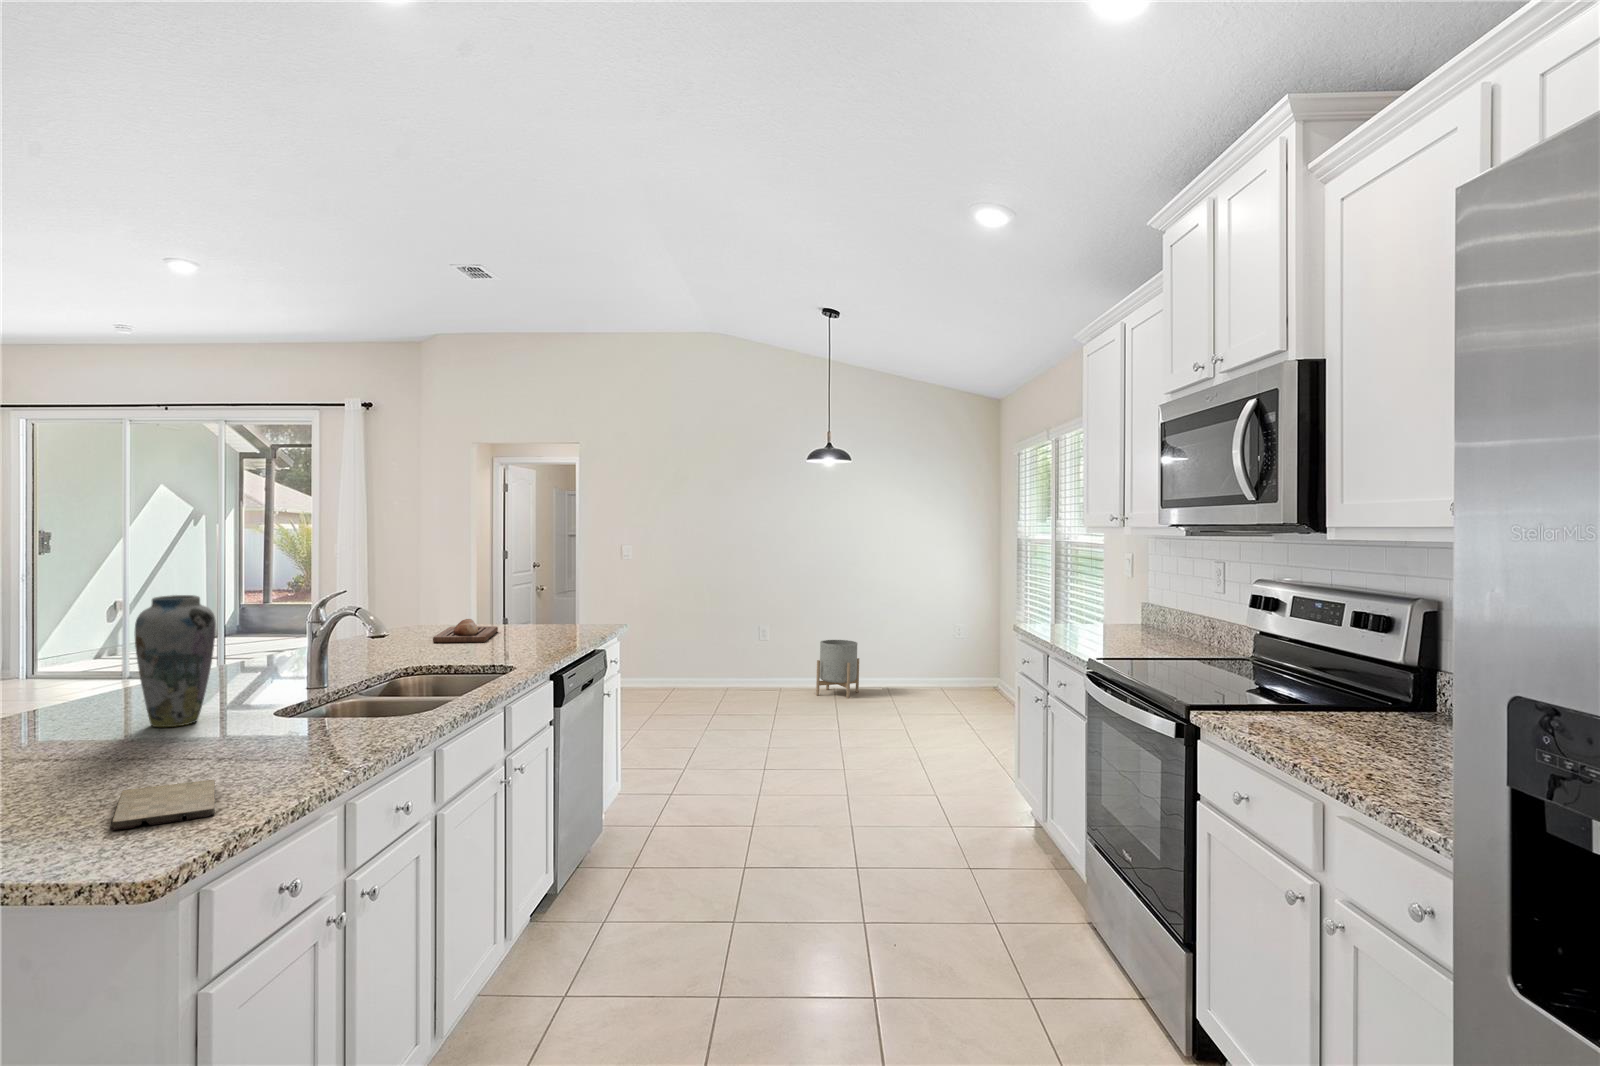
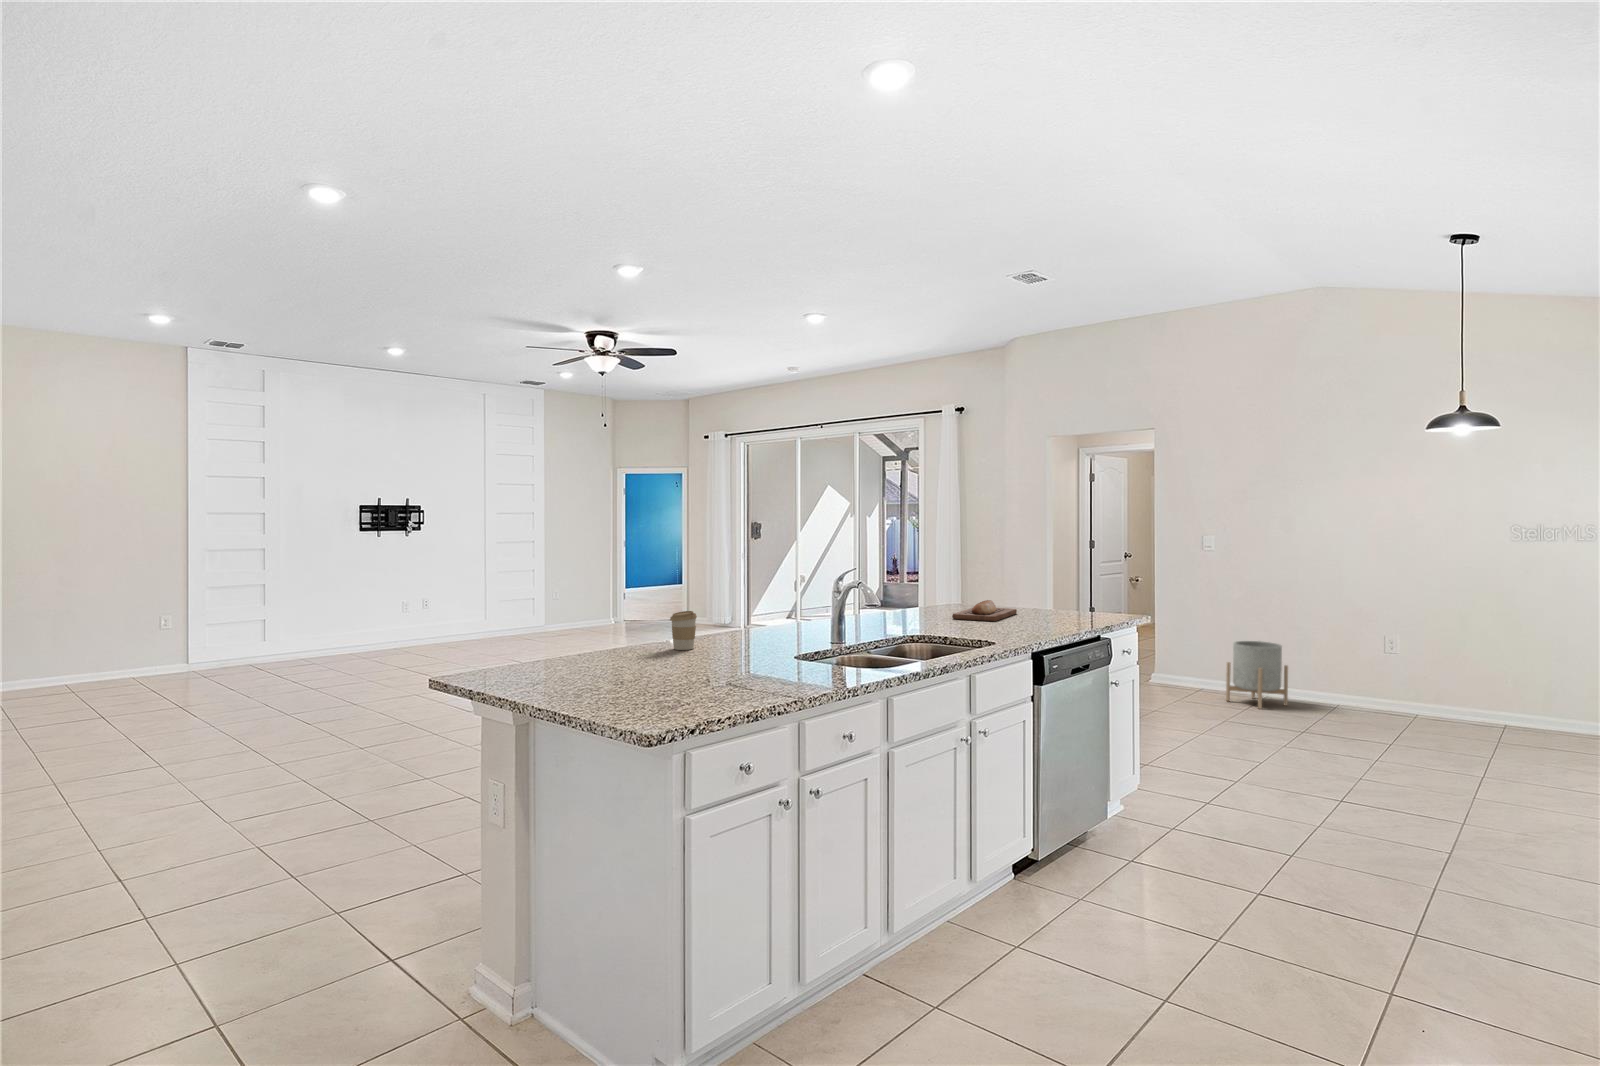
vase: present [135,595,216,727] -> none [711,566,756,658]
planter: present [816,640,859,698] -> present [1226,641,1288,709]
coffee cup: none [42,664,94,725] -> present [670,611,697,650]
cutting board: present [110,780,215,830] -> none [653,688,720,709]

